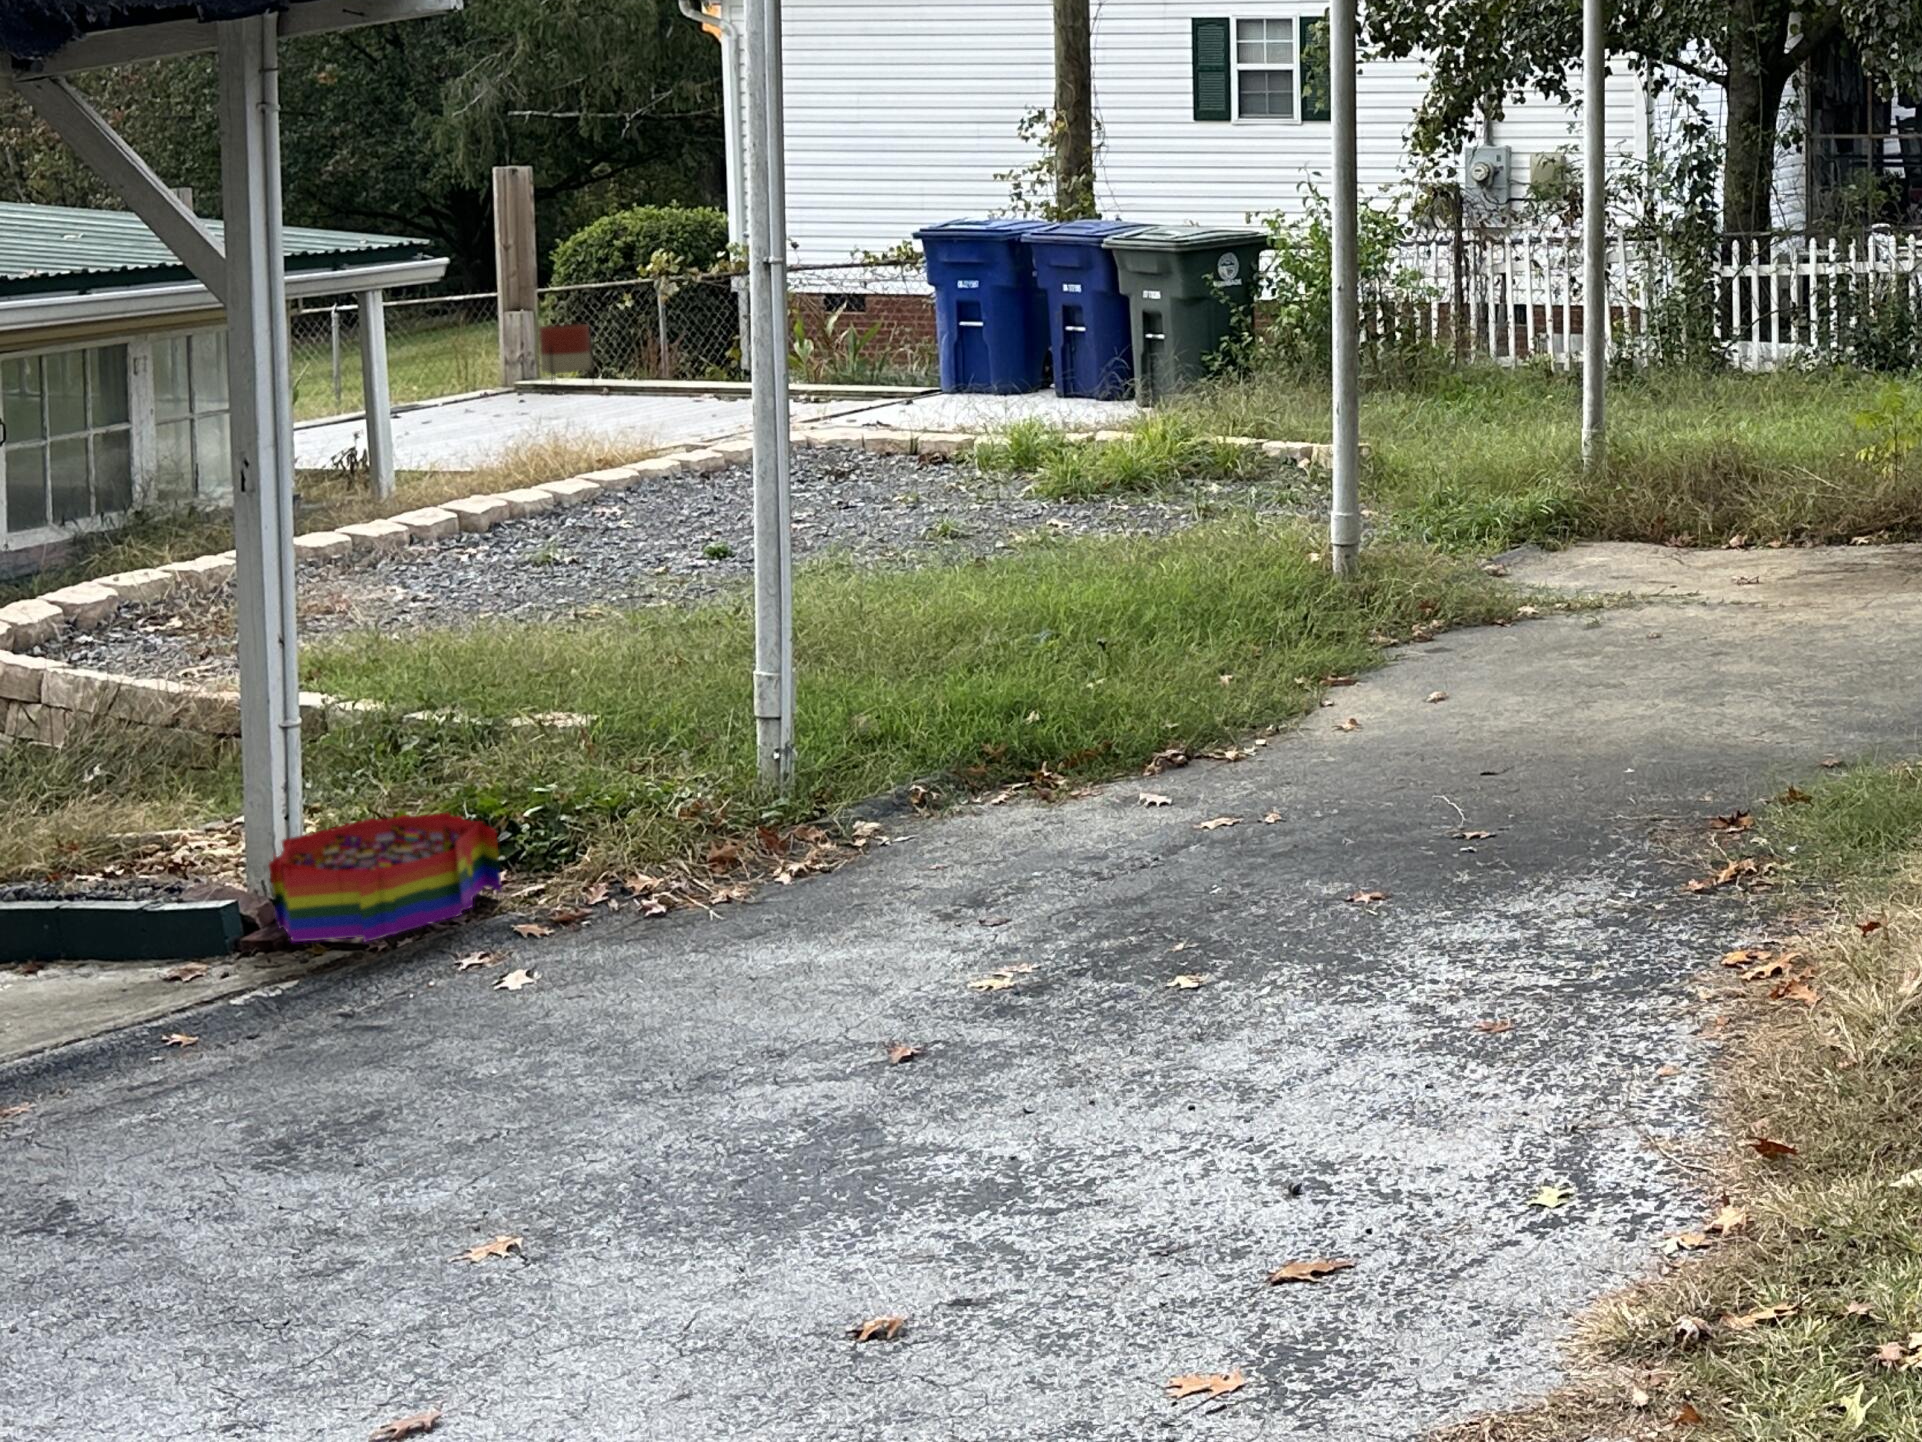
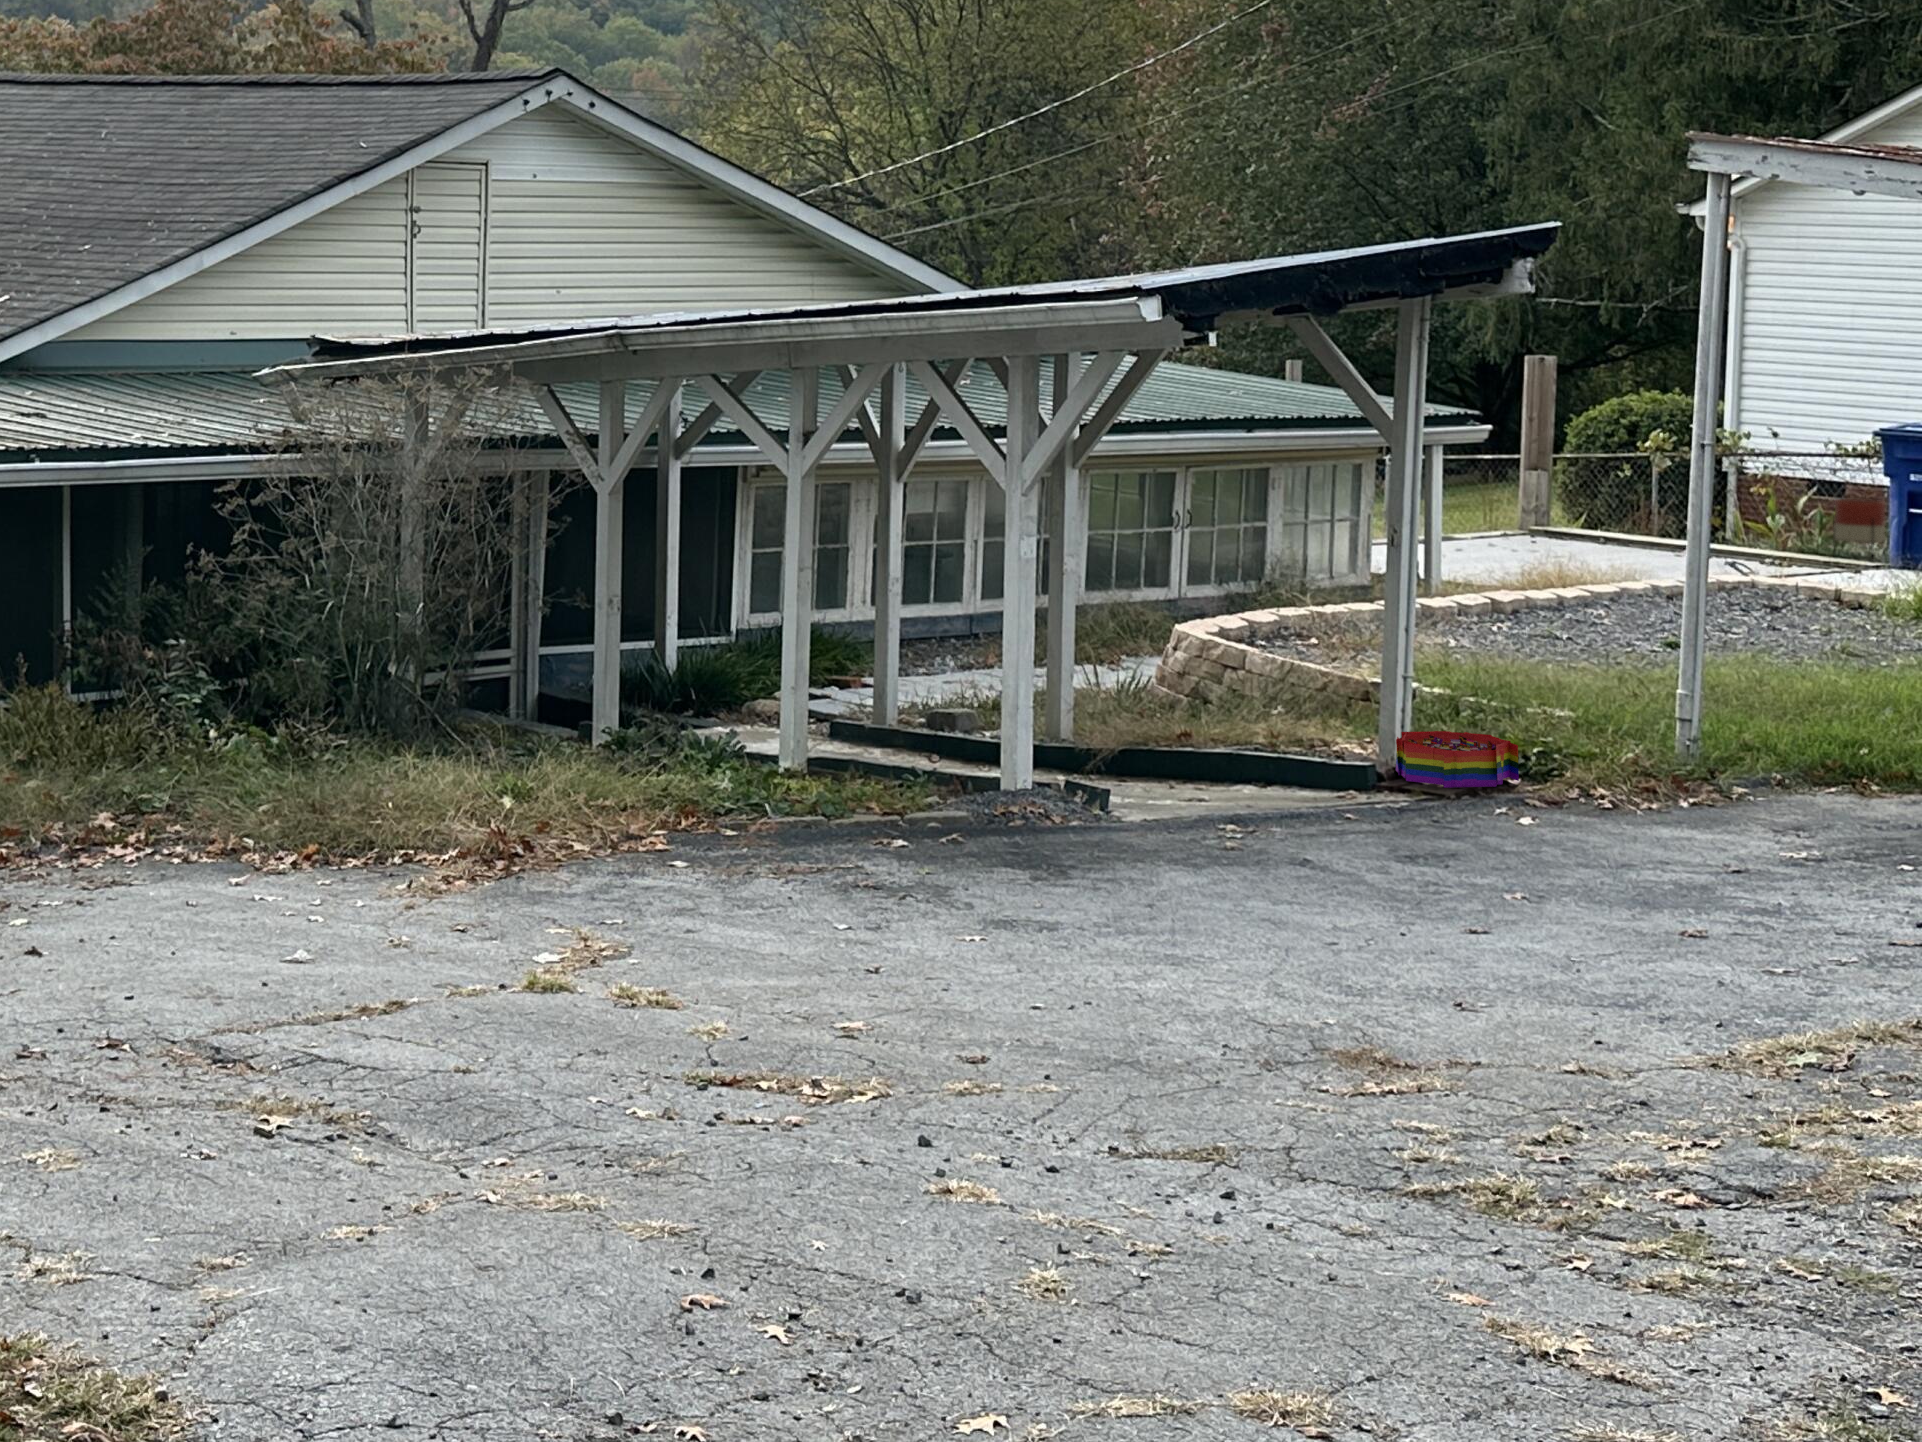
planter: present [539,324,594,391] -> present [1833,499,1885,548]

